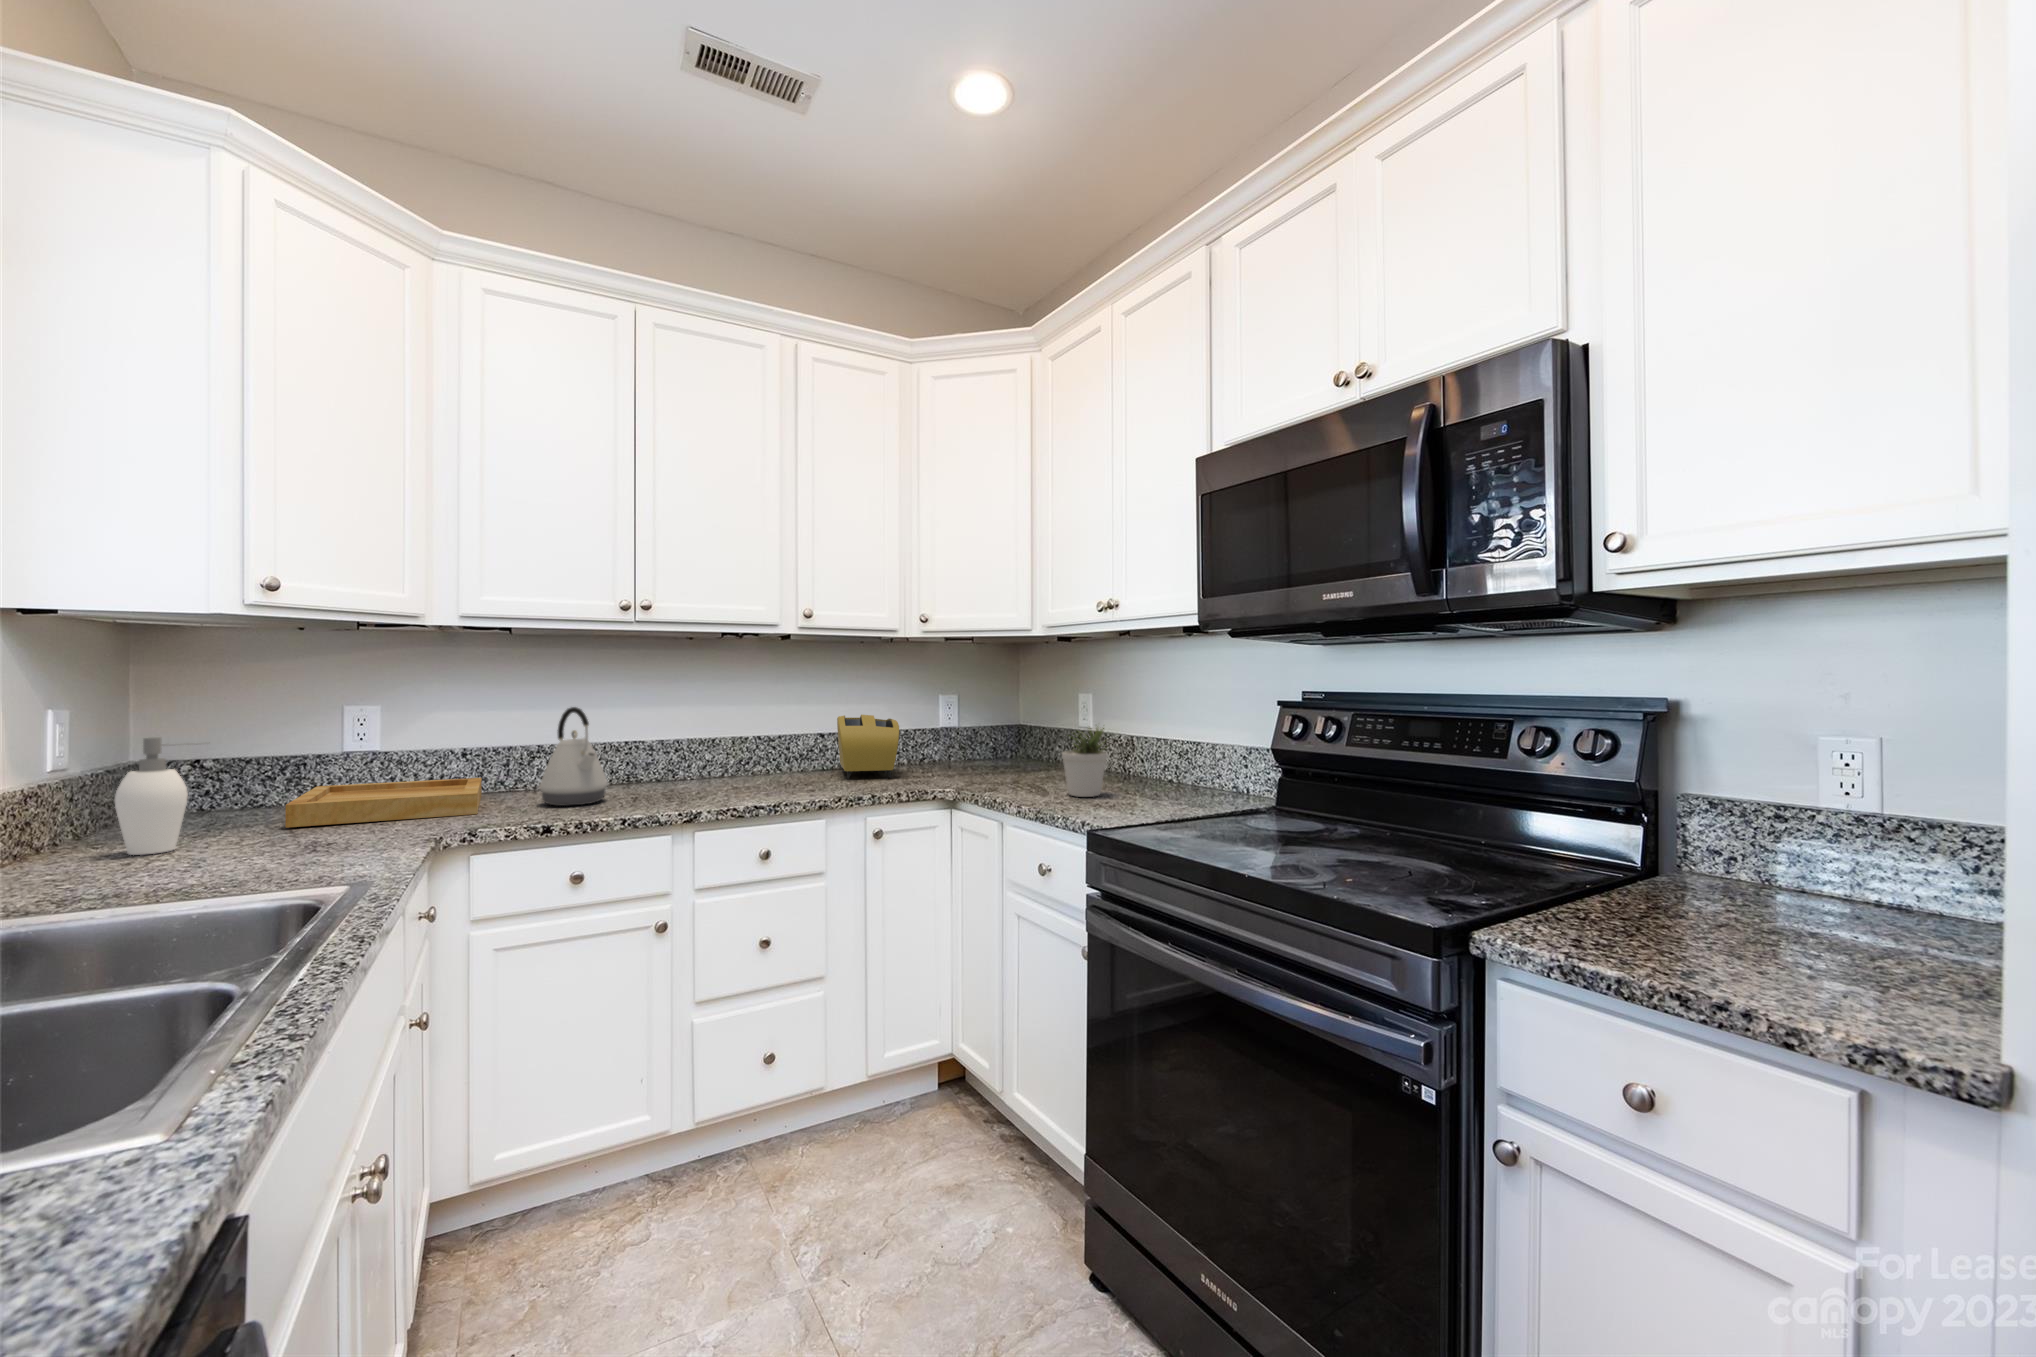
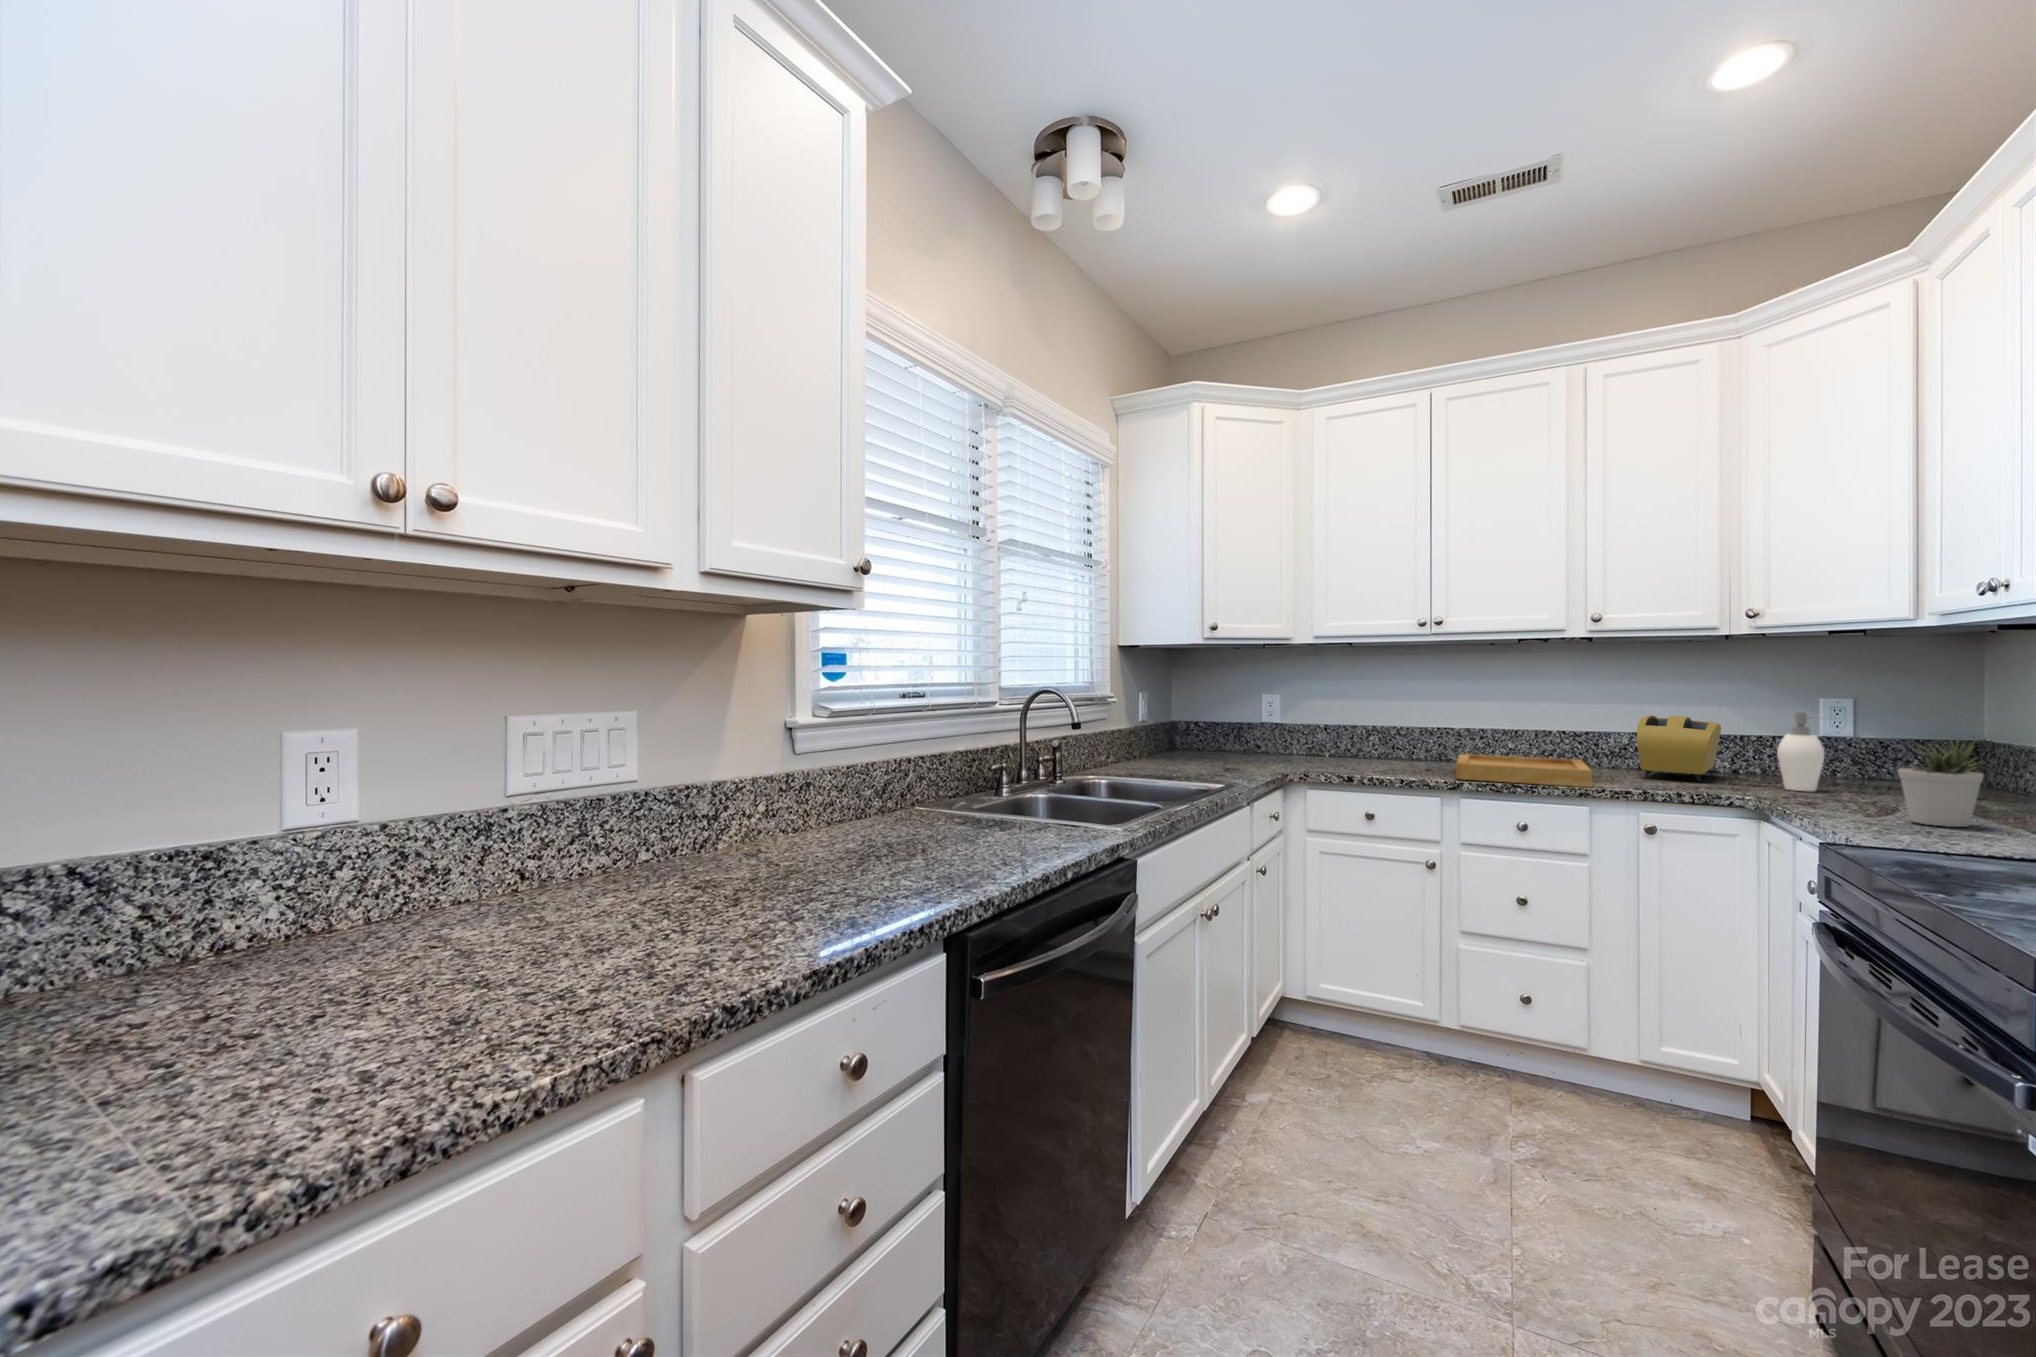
kettle: present [539,707,608,806] -> none [1360,698,1408,769]
soap dispenser: present [115,737,188,855] -> present [1777,712,1824,791]
tray: present [285,778,482,828] -> present [1456,754,1592,787]

